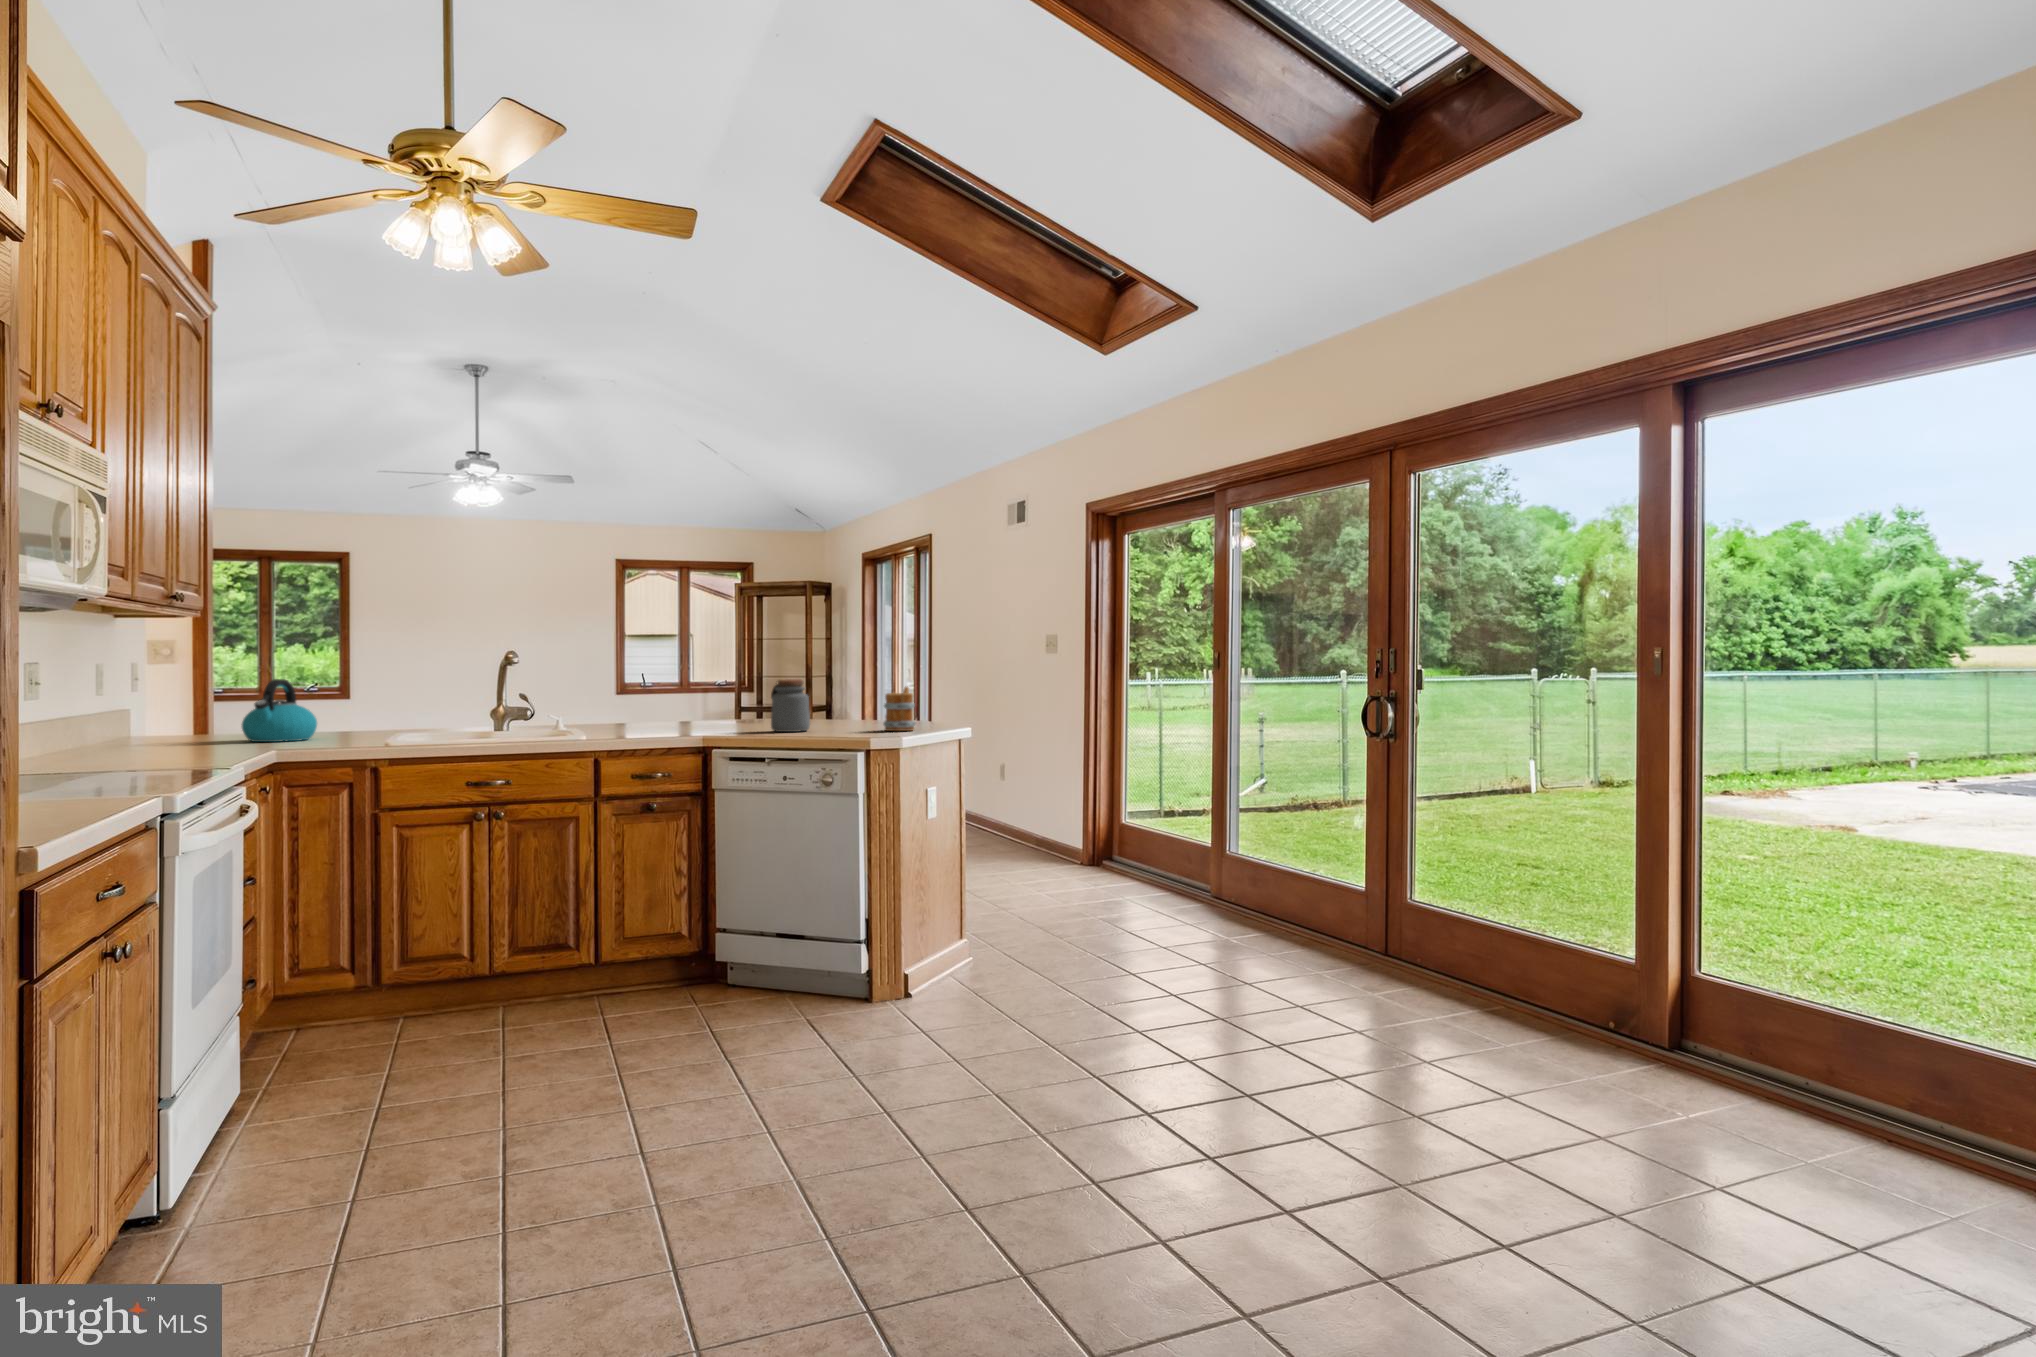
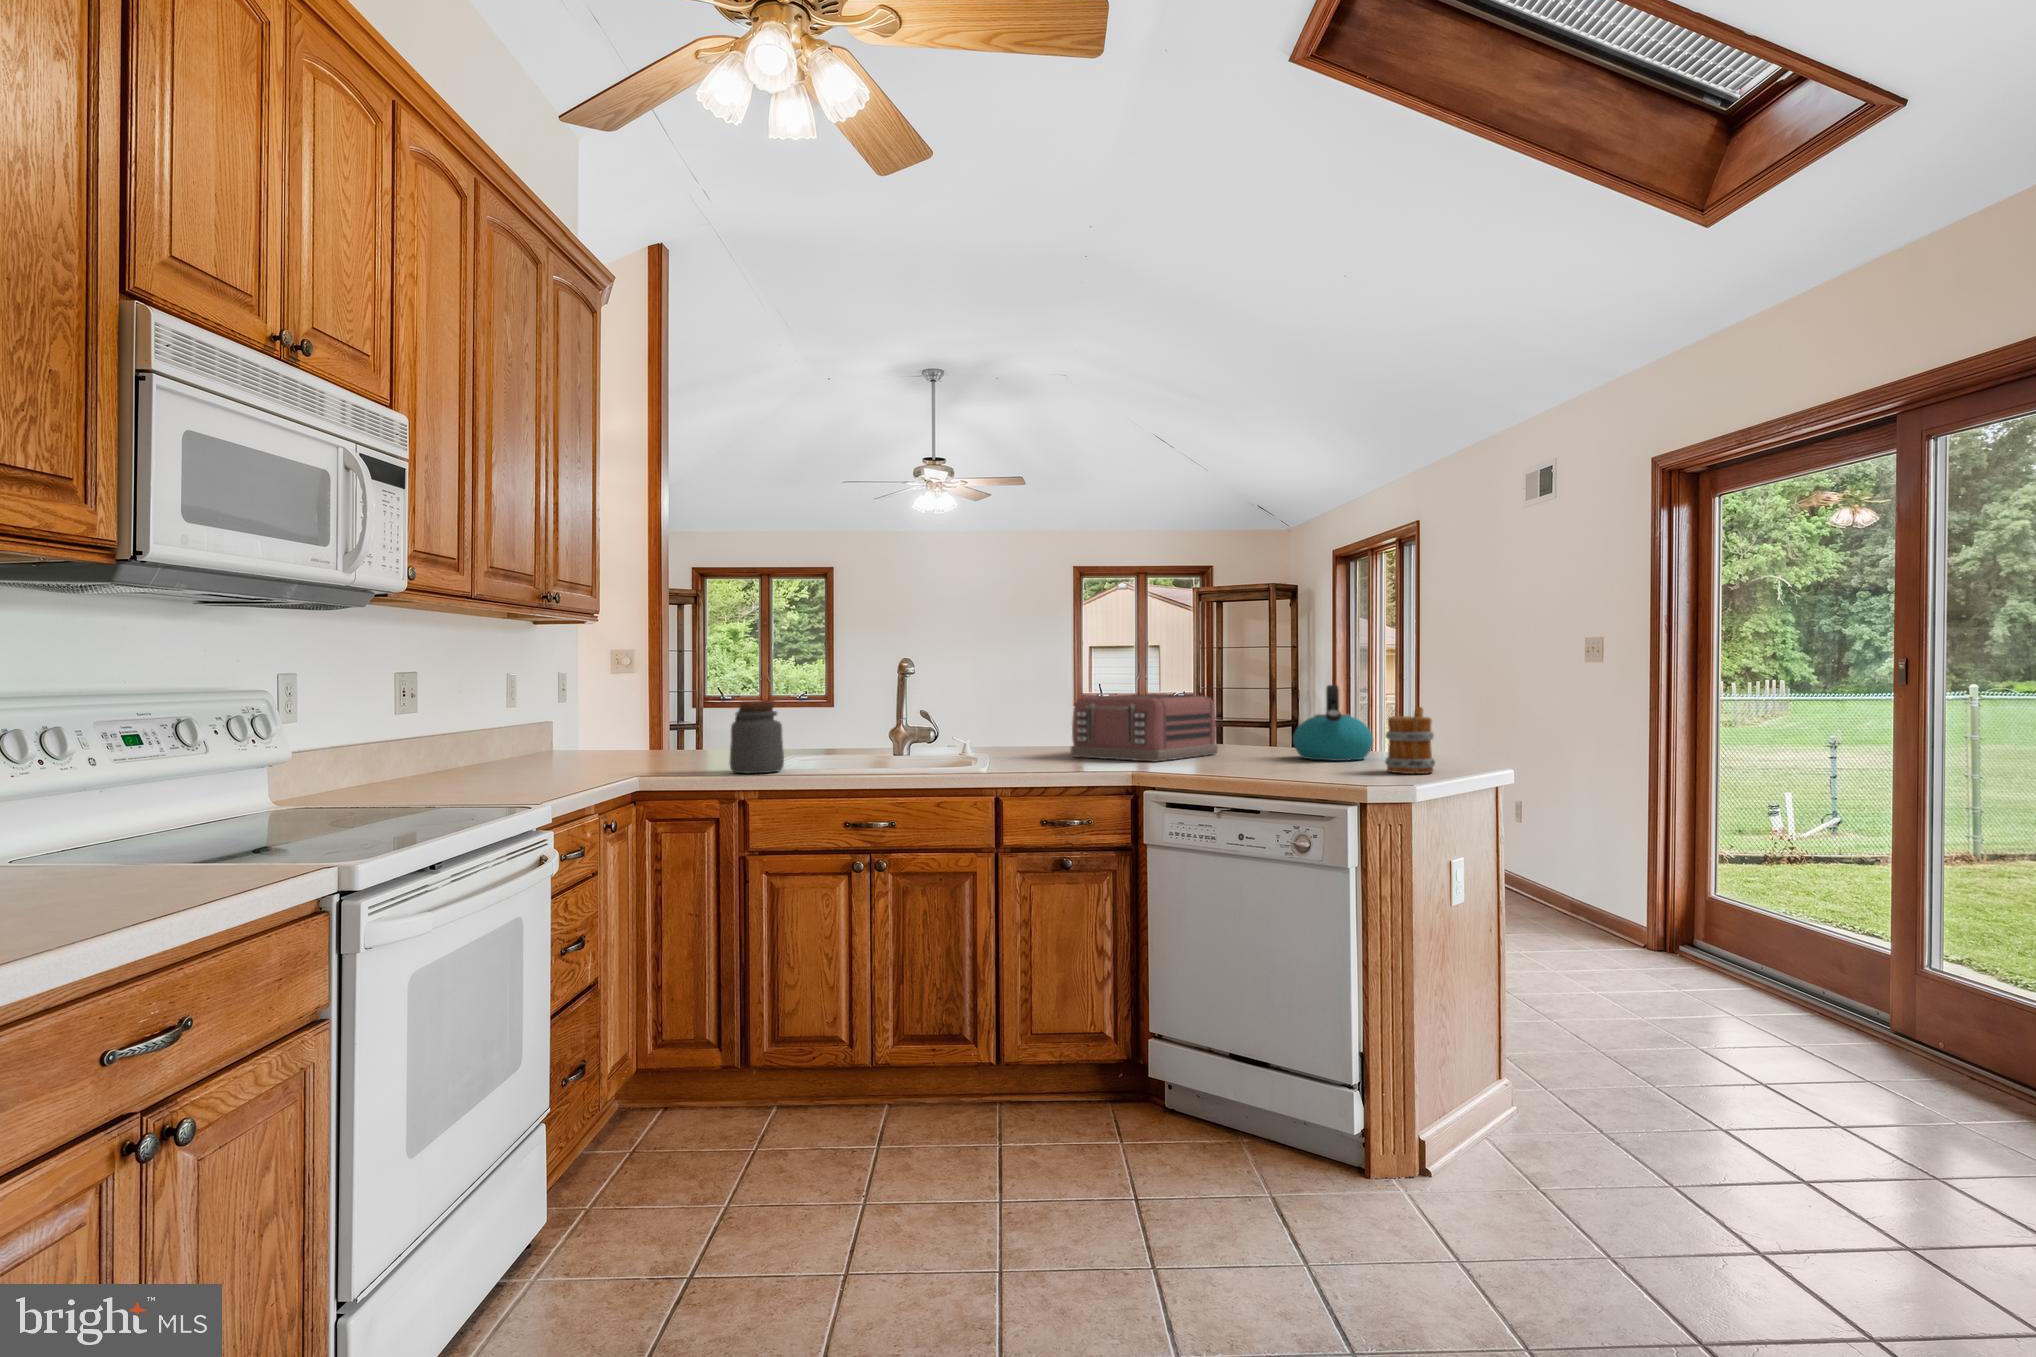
kettle: present [242,679,317,742] -> present [1293,685,1373,761]
jar: present [771,679,810,732] -> present [730,701,784,773]
toaster: none [650,680,767,730] -> present [1071,695,1218,762]

